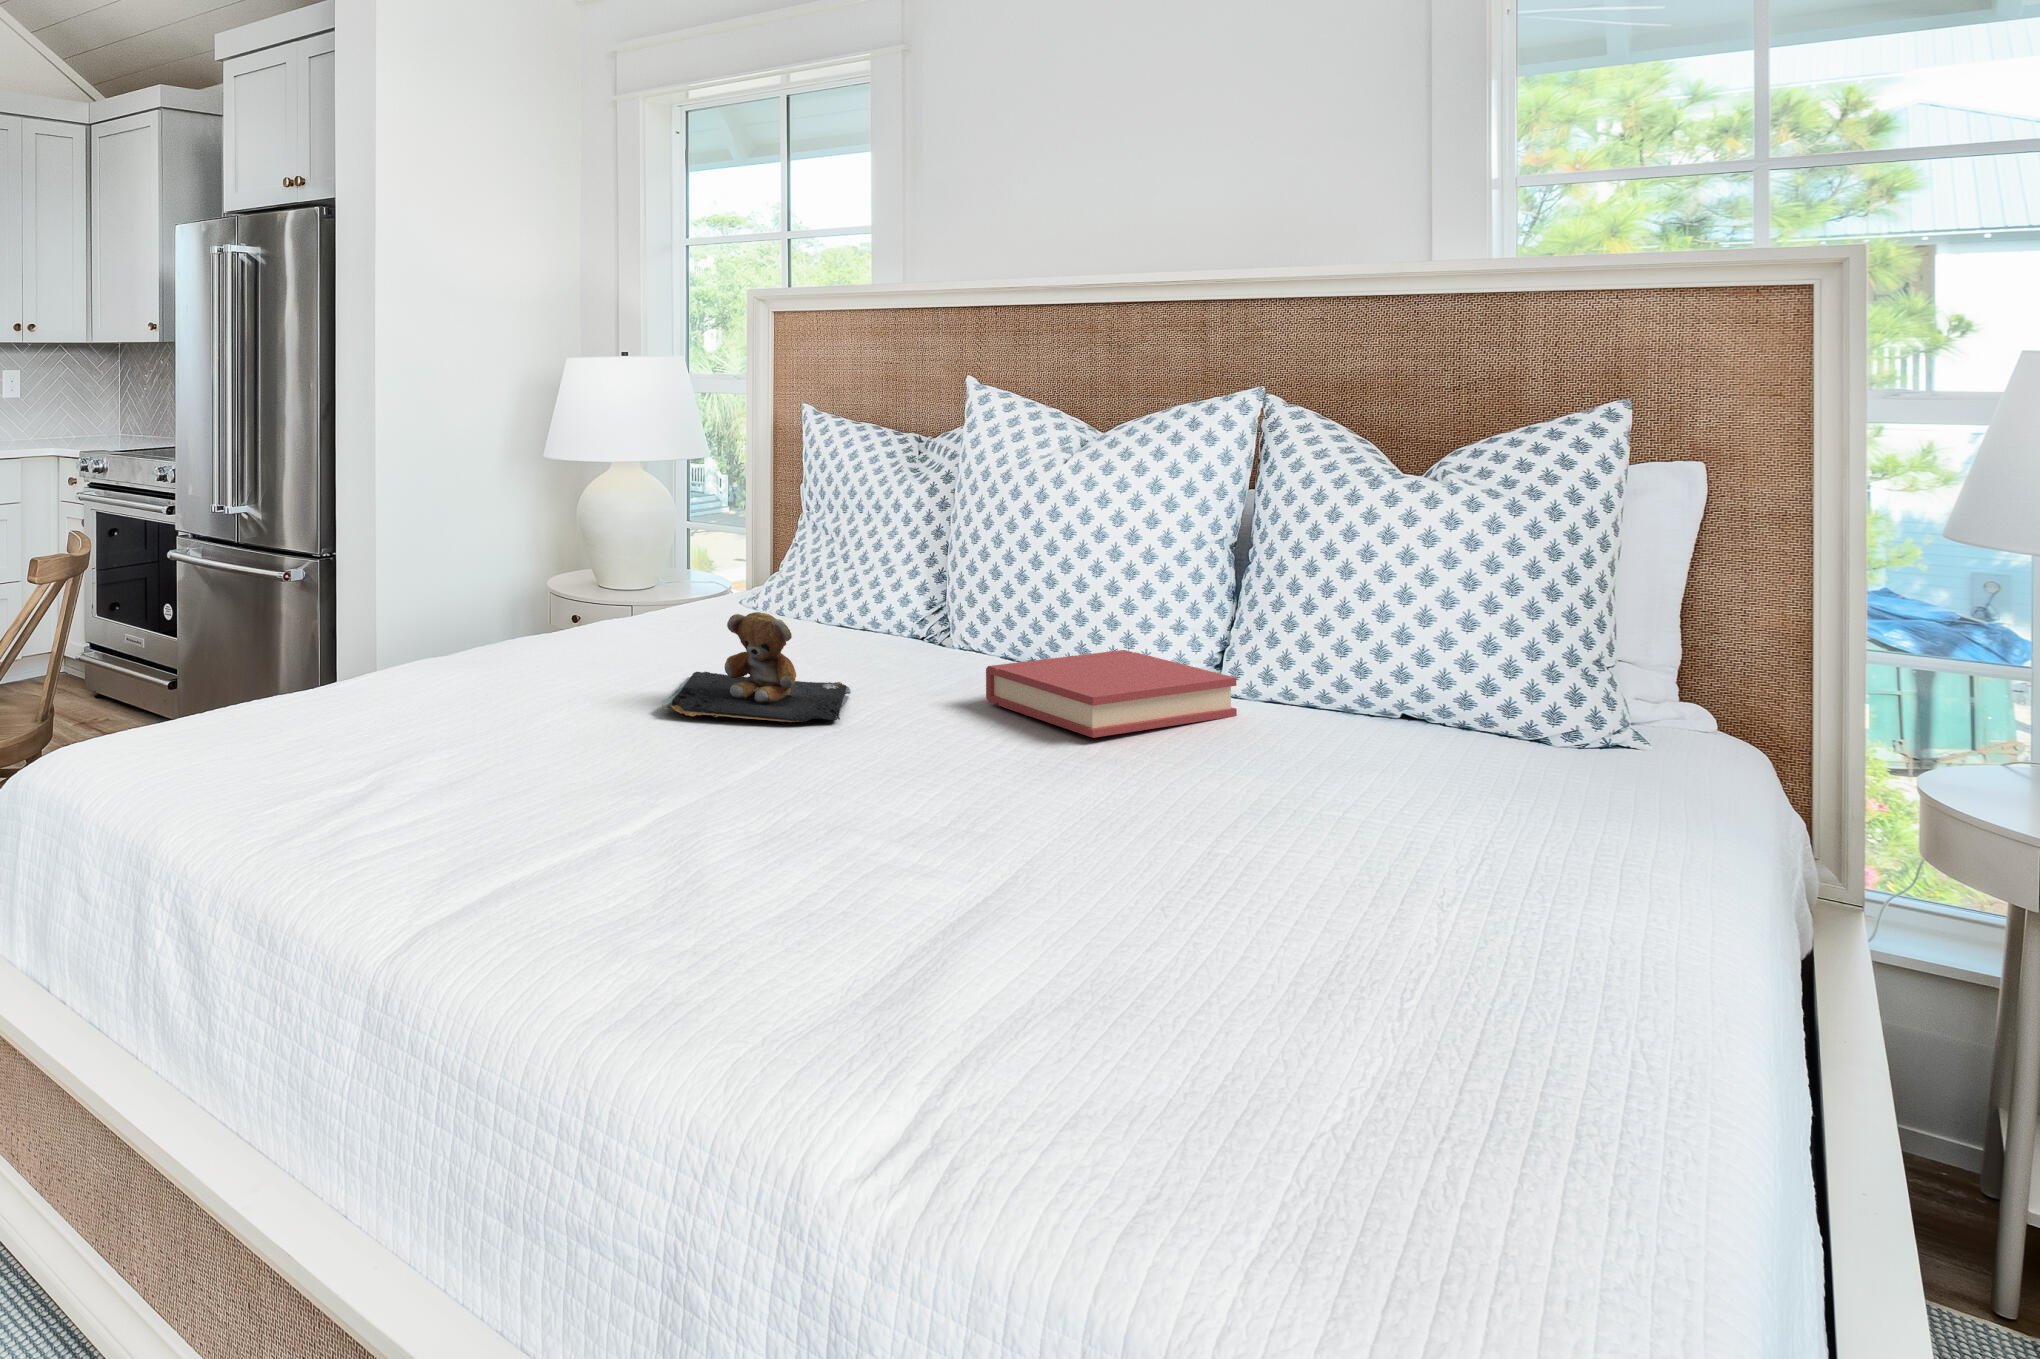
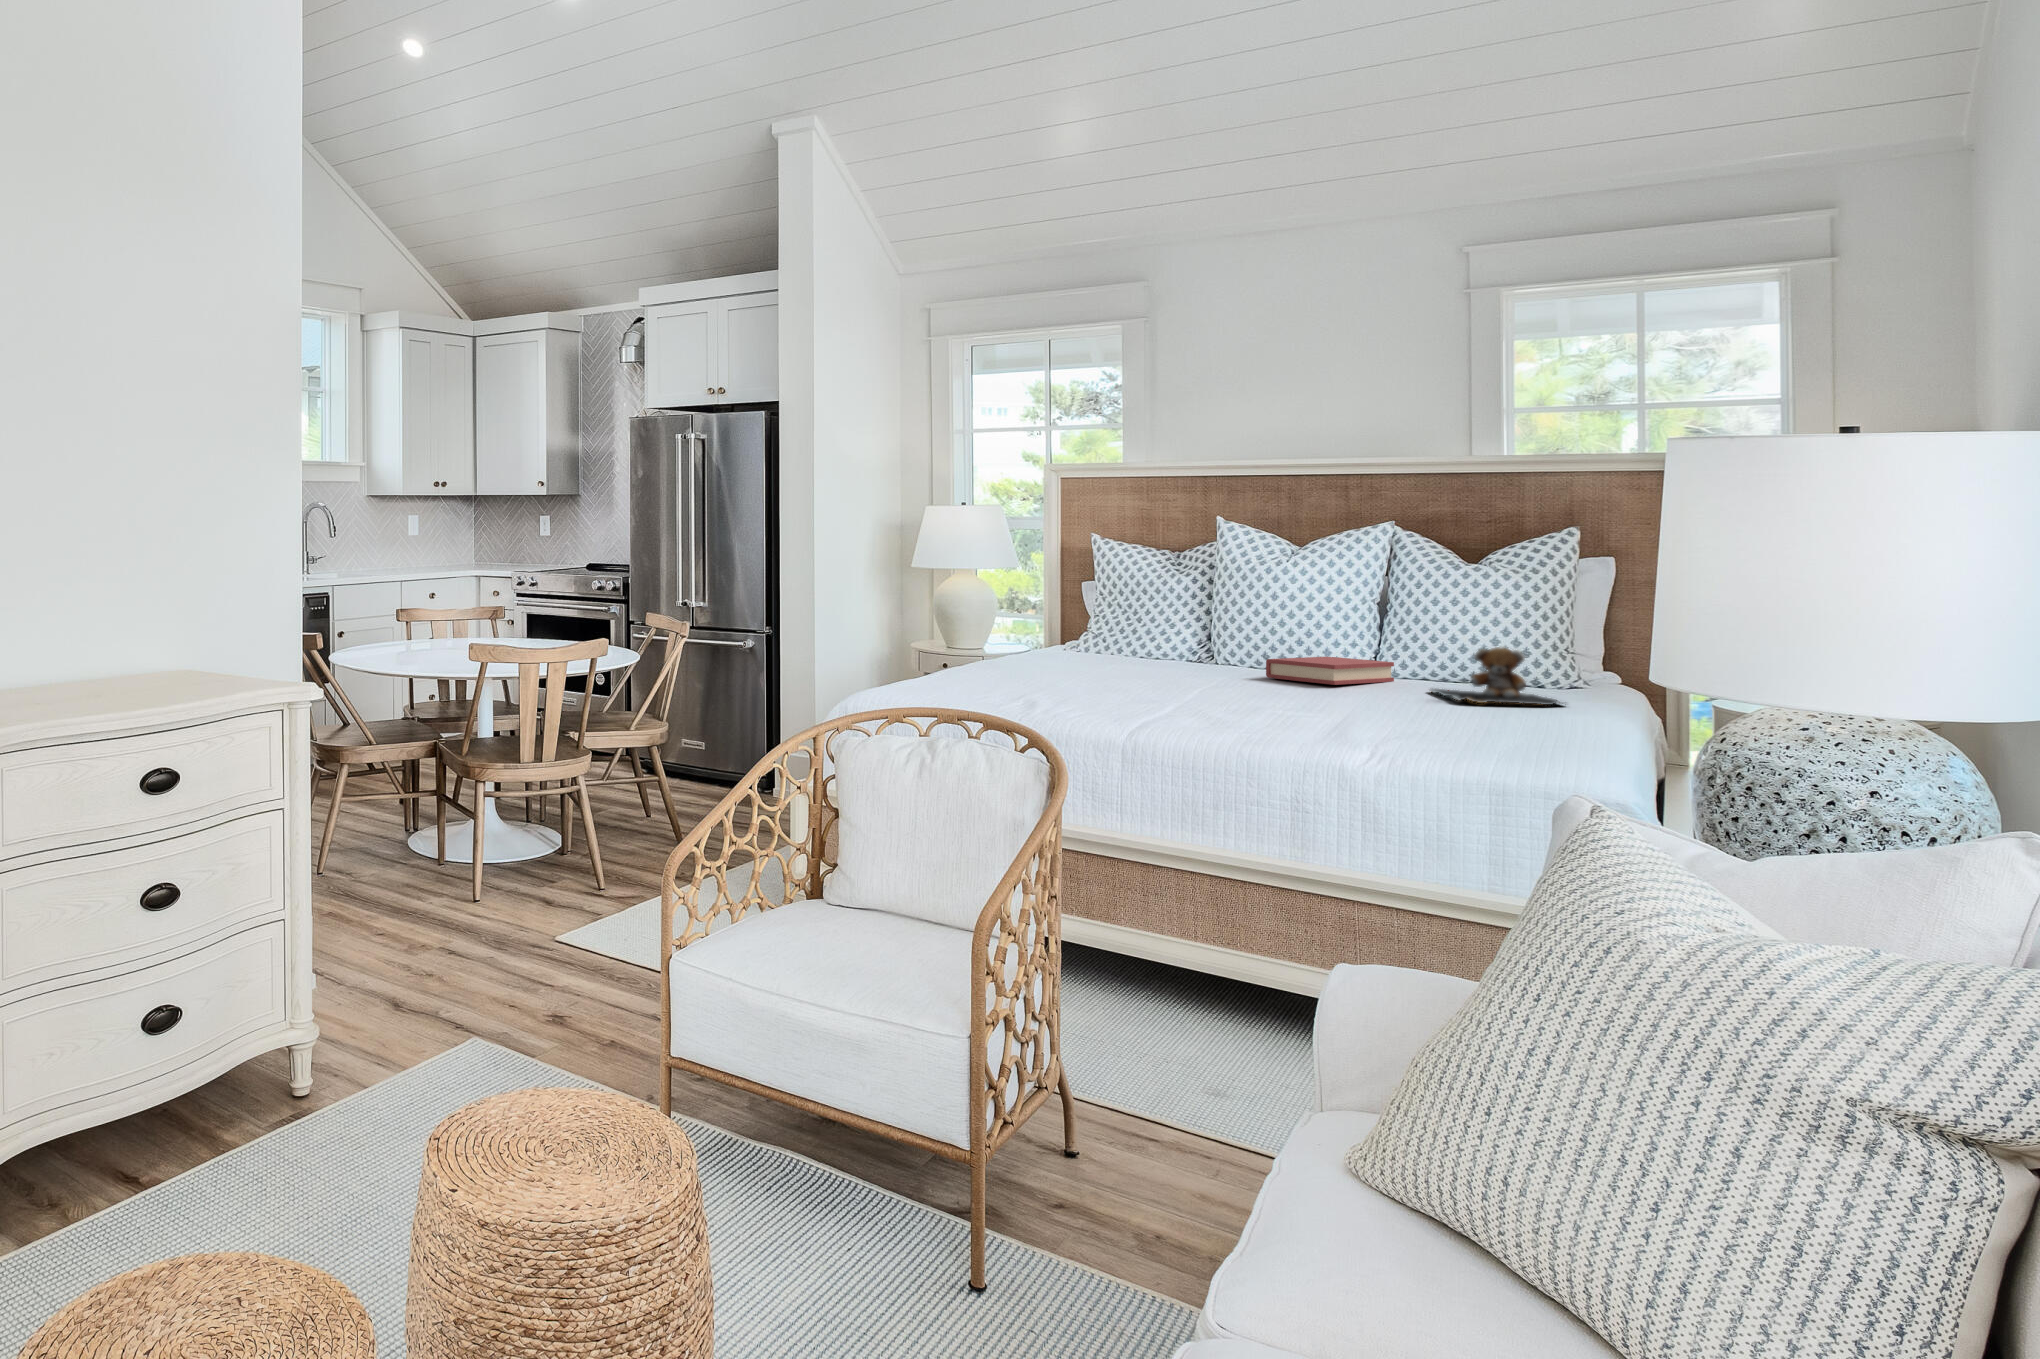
teddy bear: present [662,612,851,722] -> present [1431,647,1559,705]

